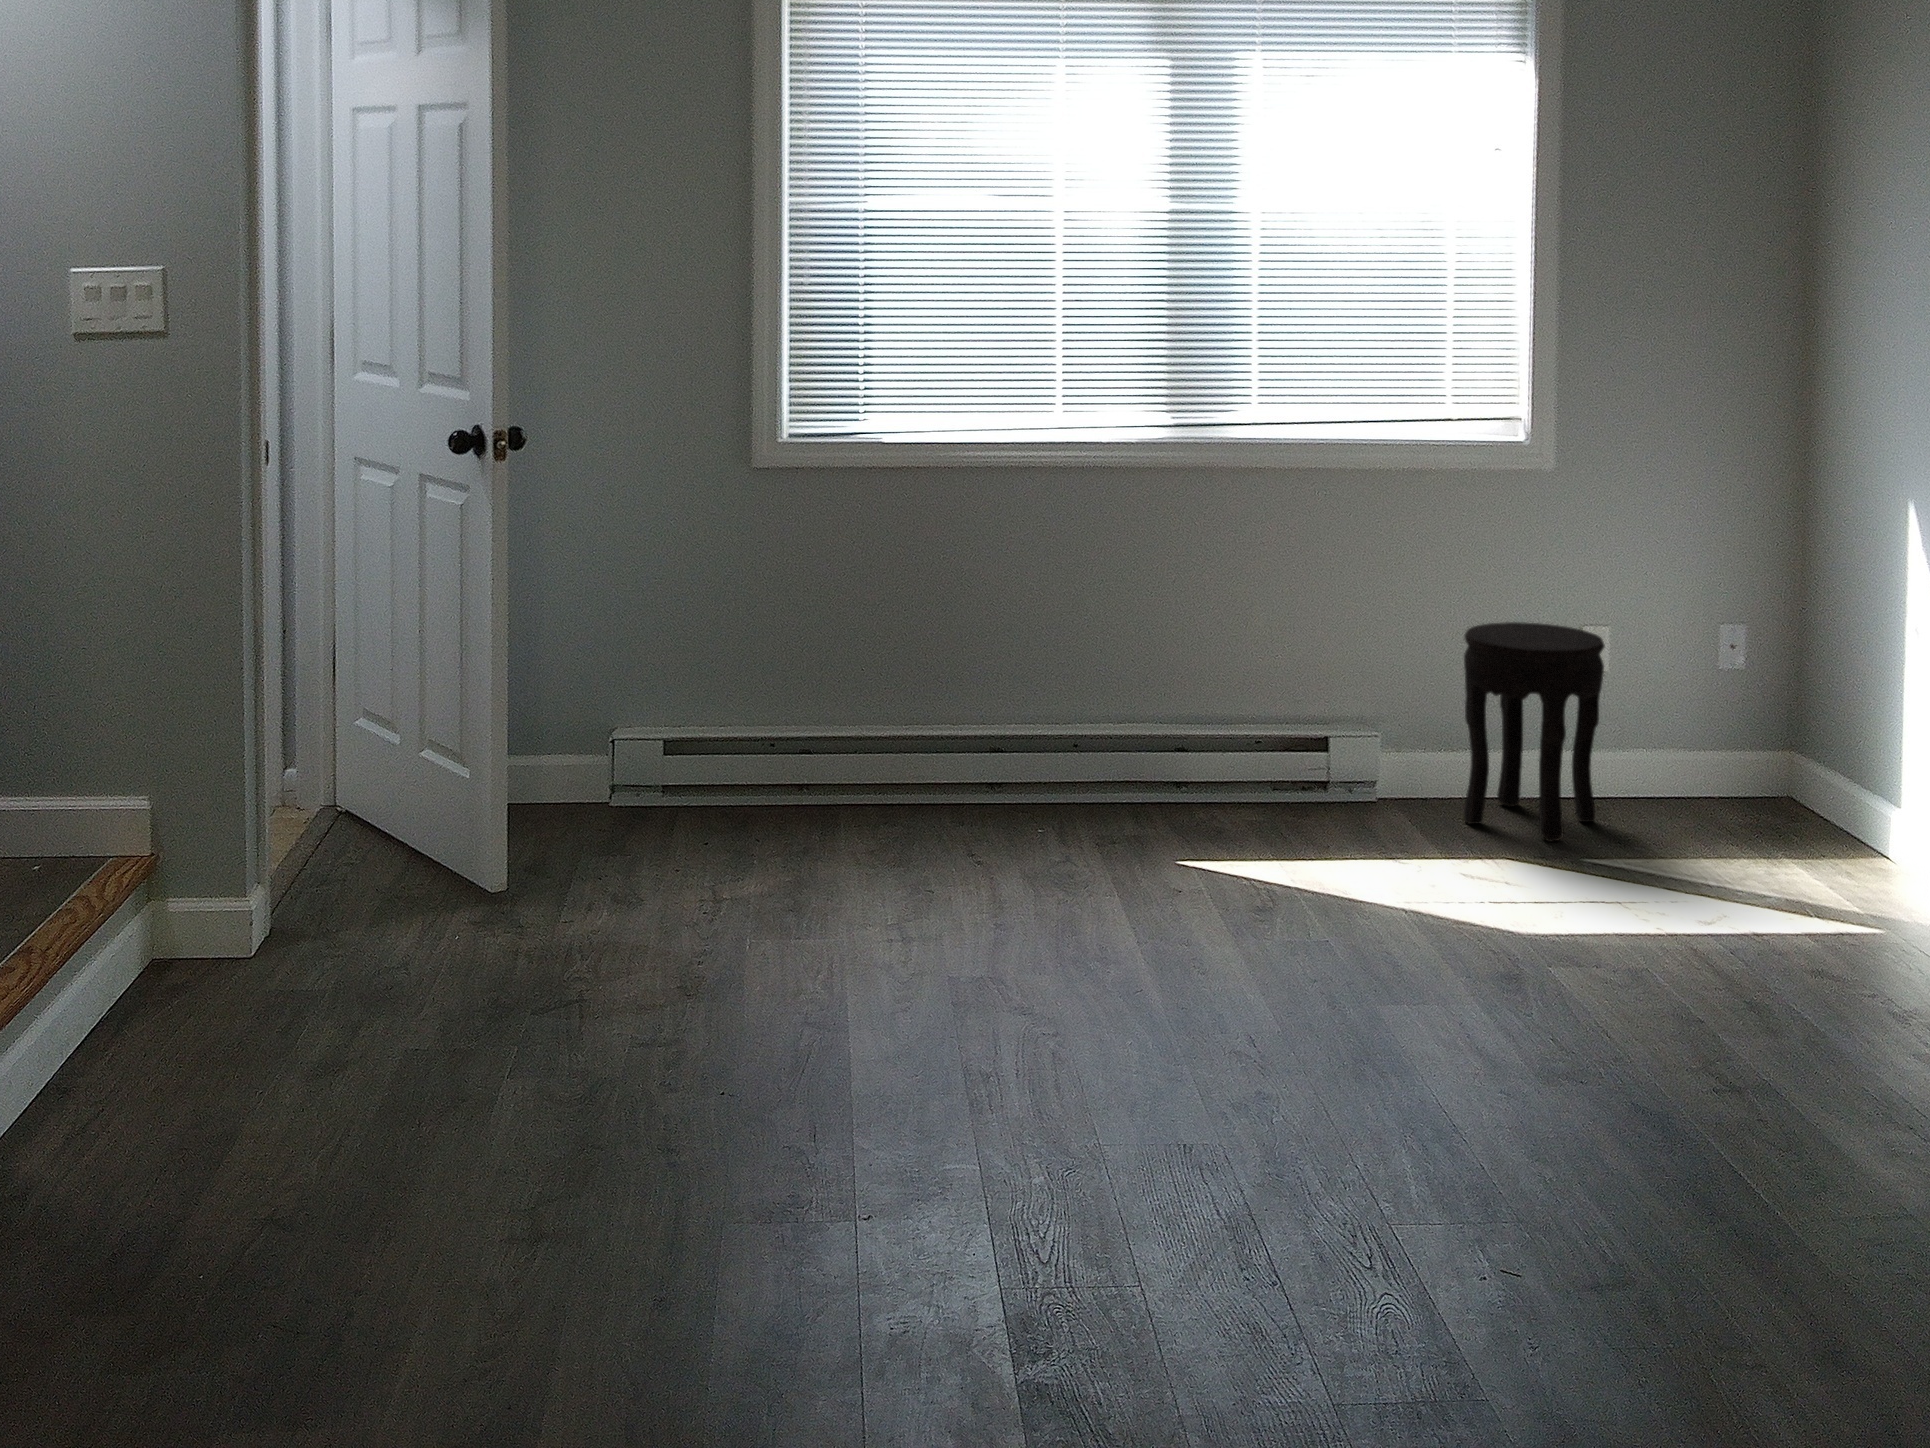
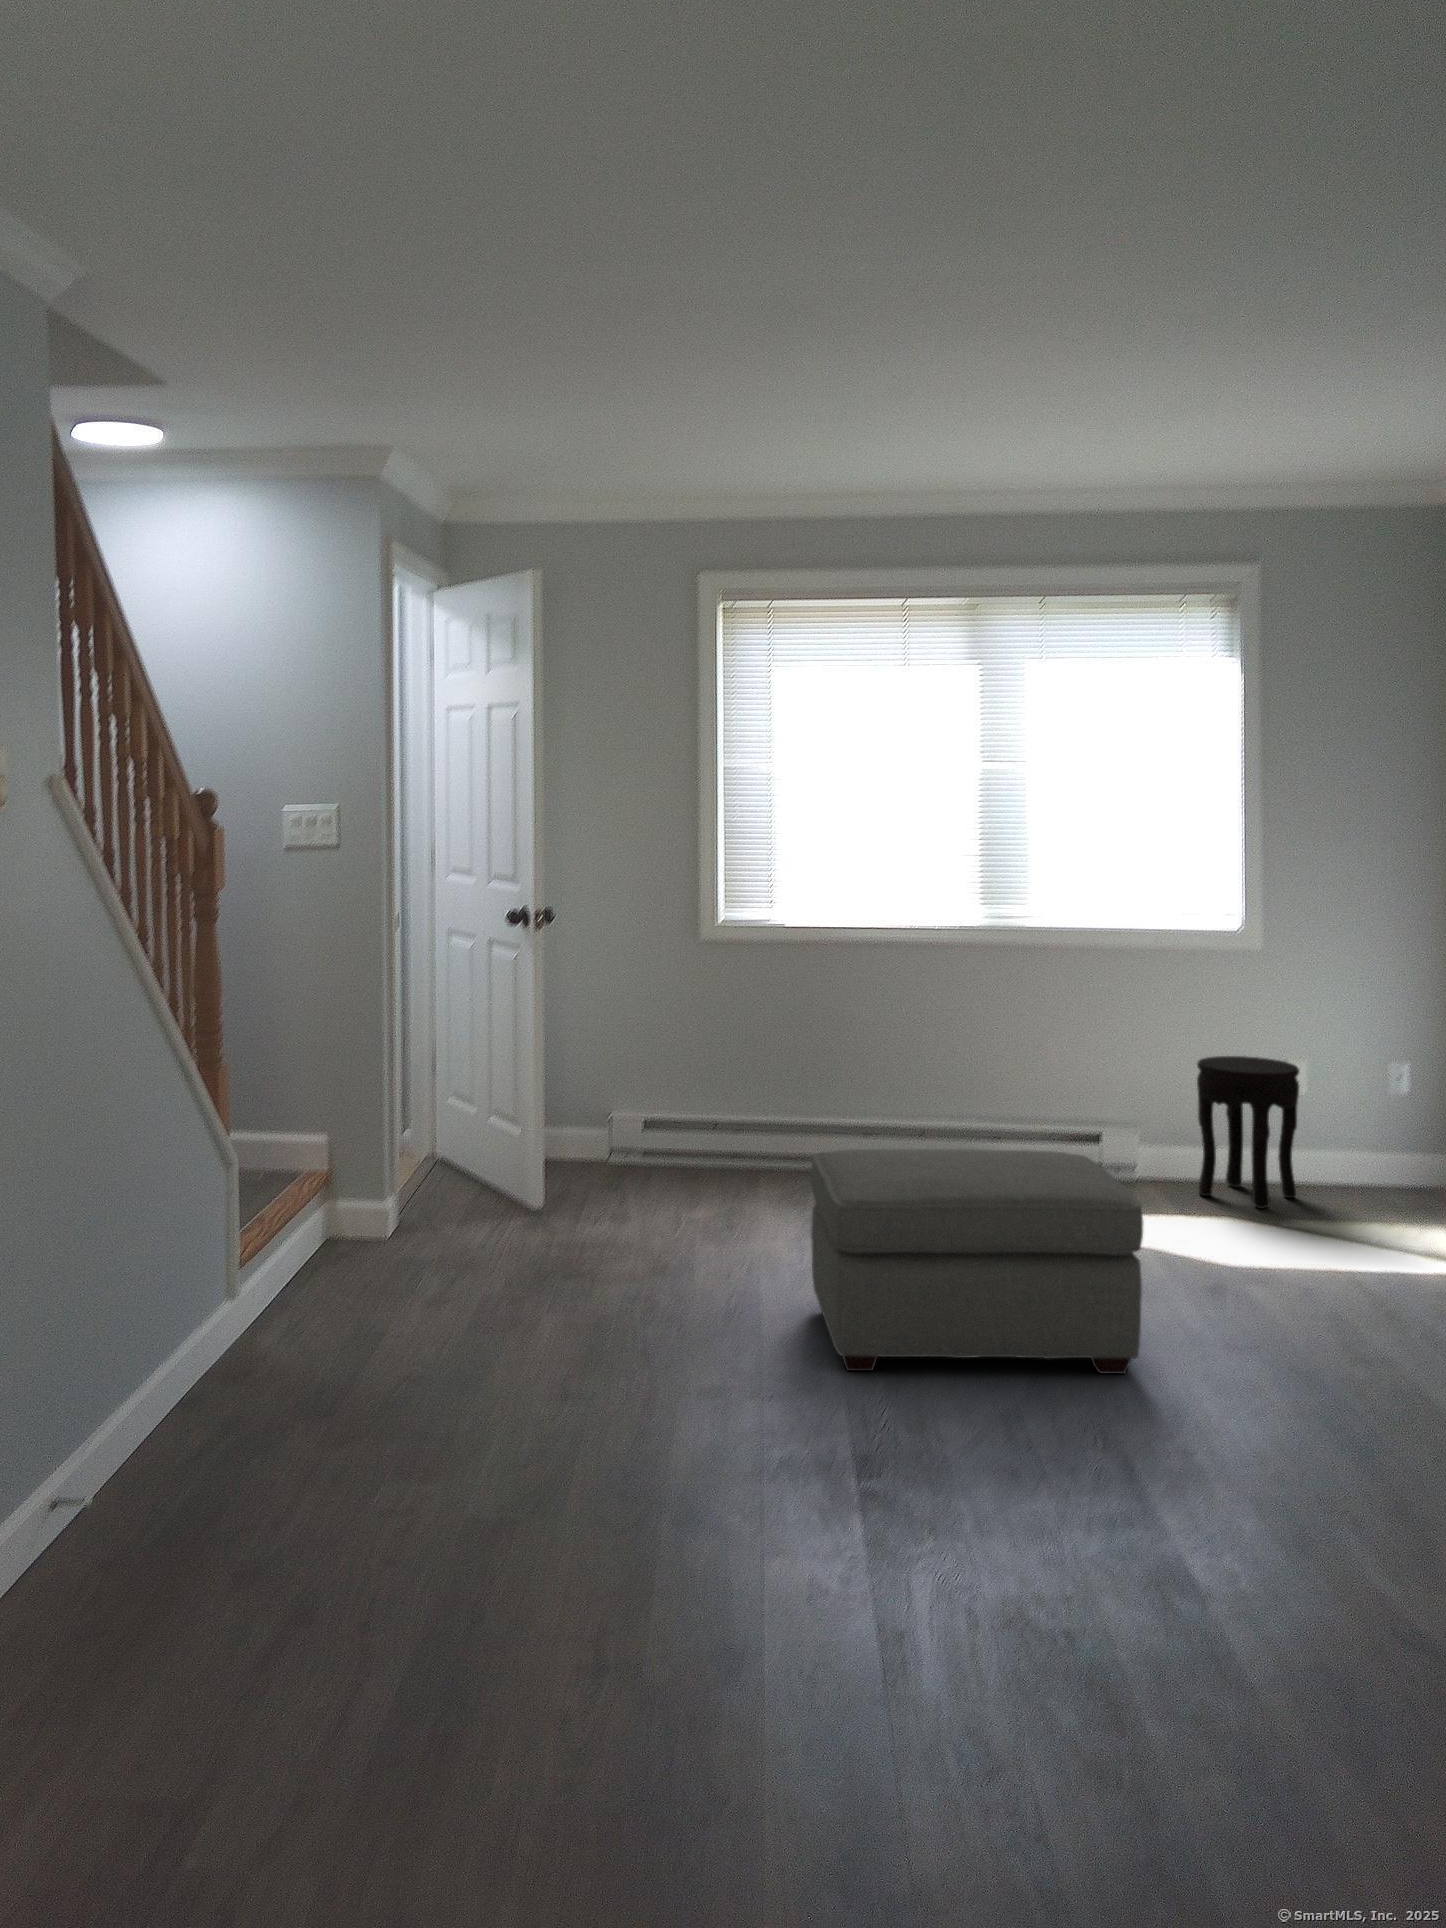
ottoman: none [933,798,1444,1168] -> present [811,1149,1143,1374]

